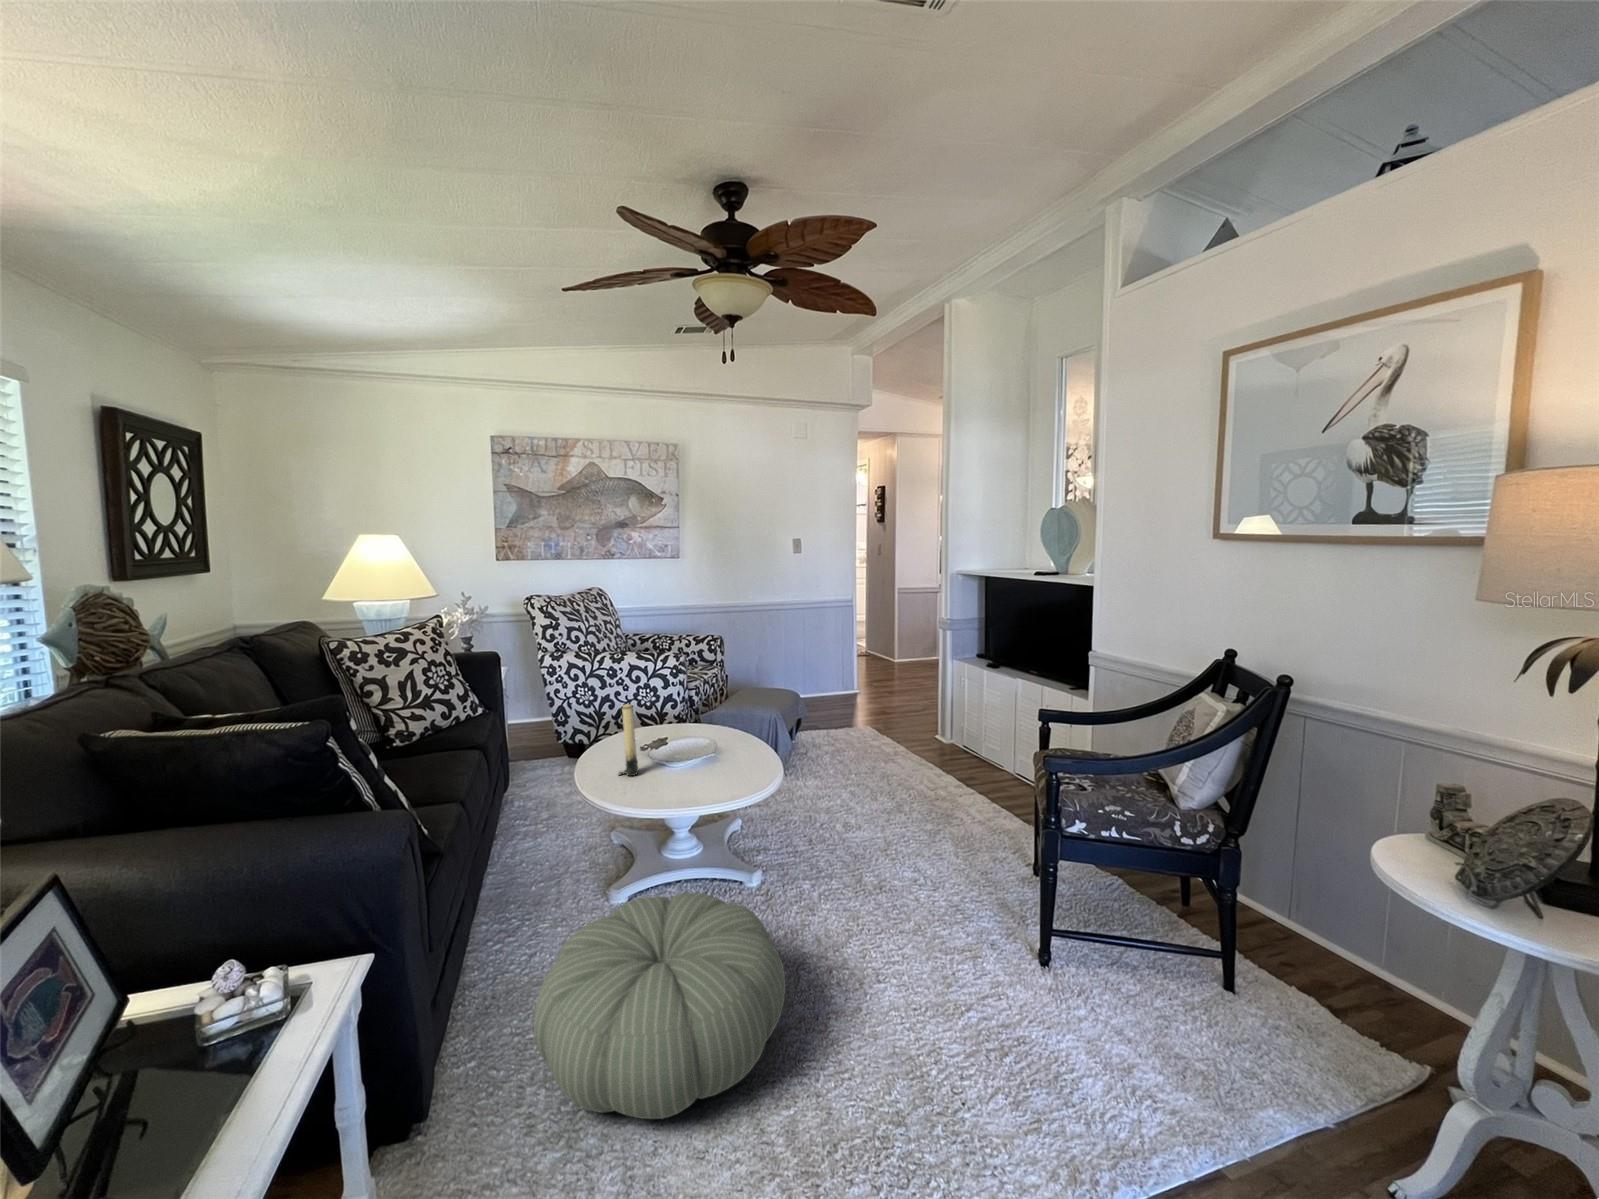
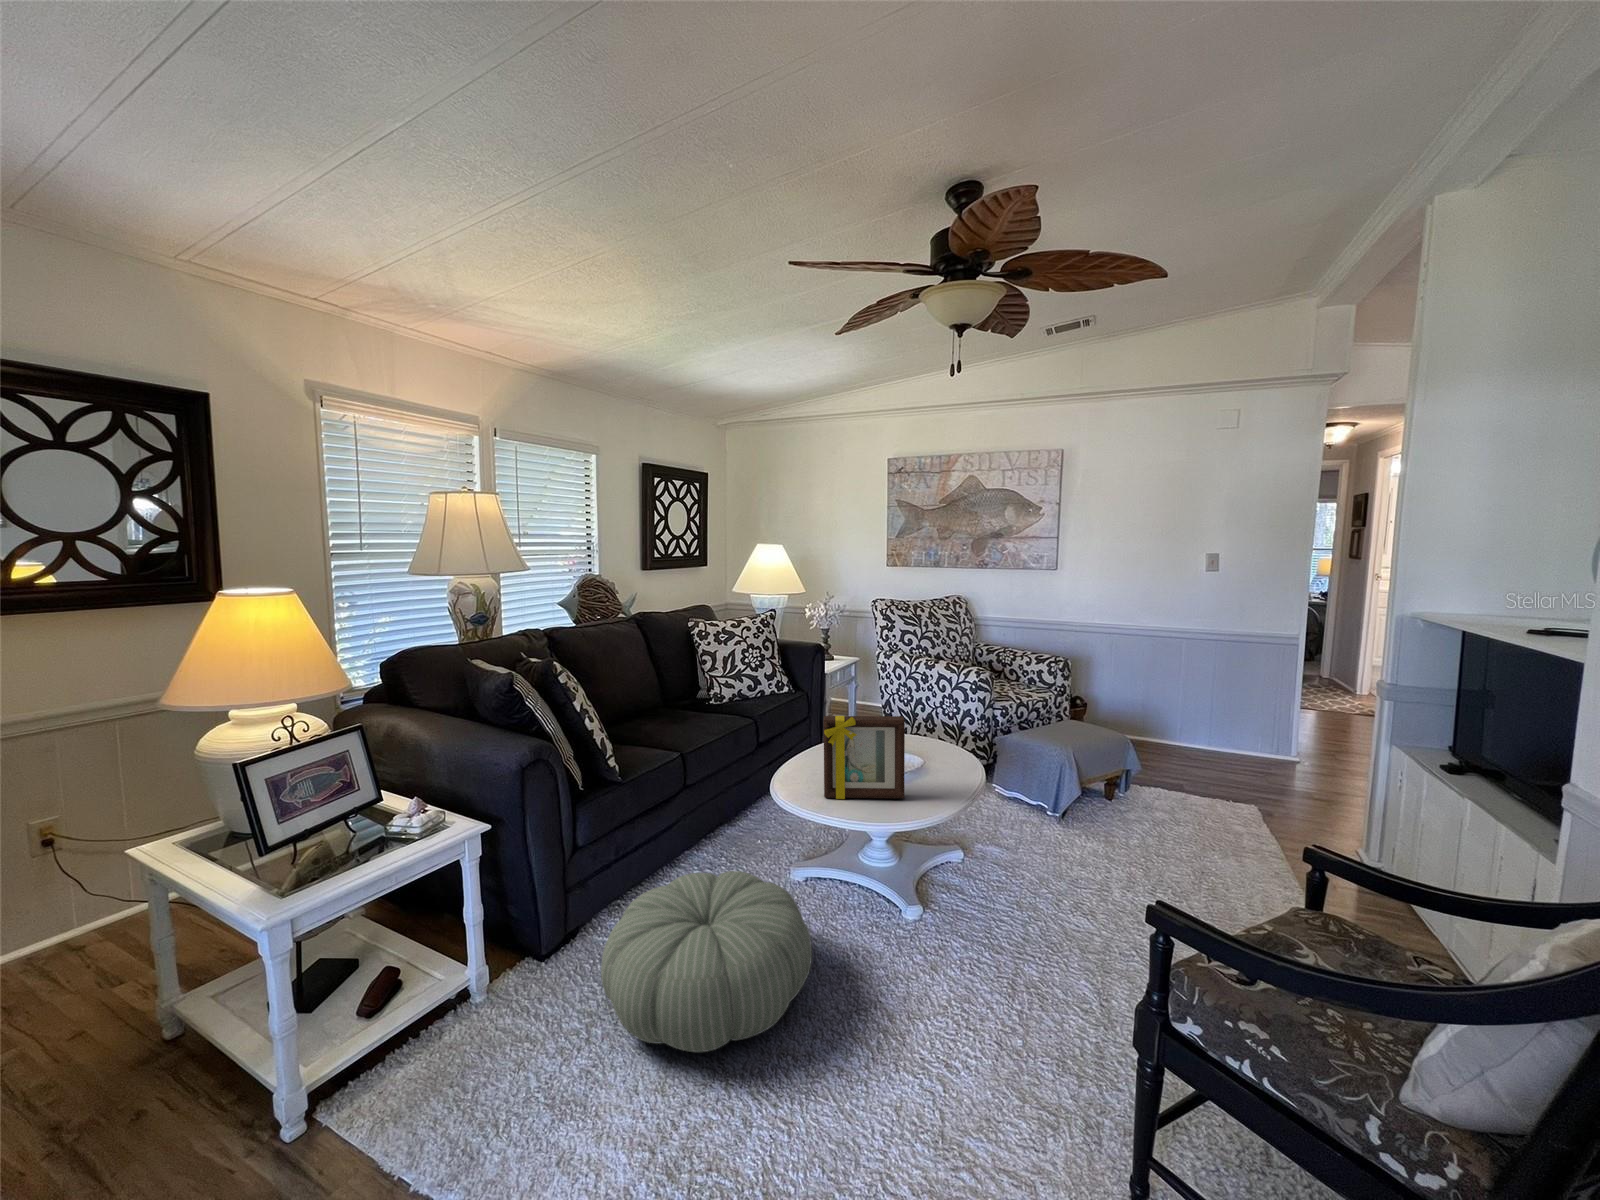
picture frame: none [666,691,746,793] -> present [824,716,905,799]
candle: present [618,704,638,776] -> none [807,707,823,772]

